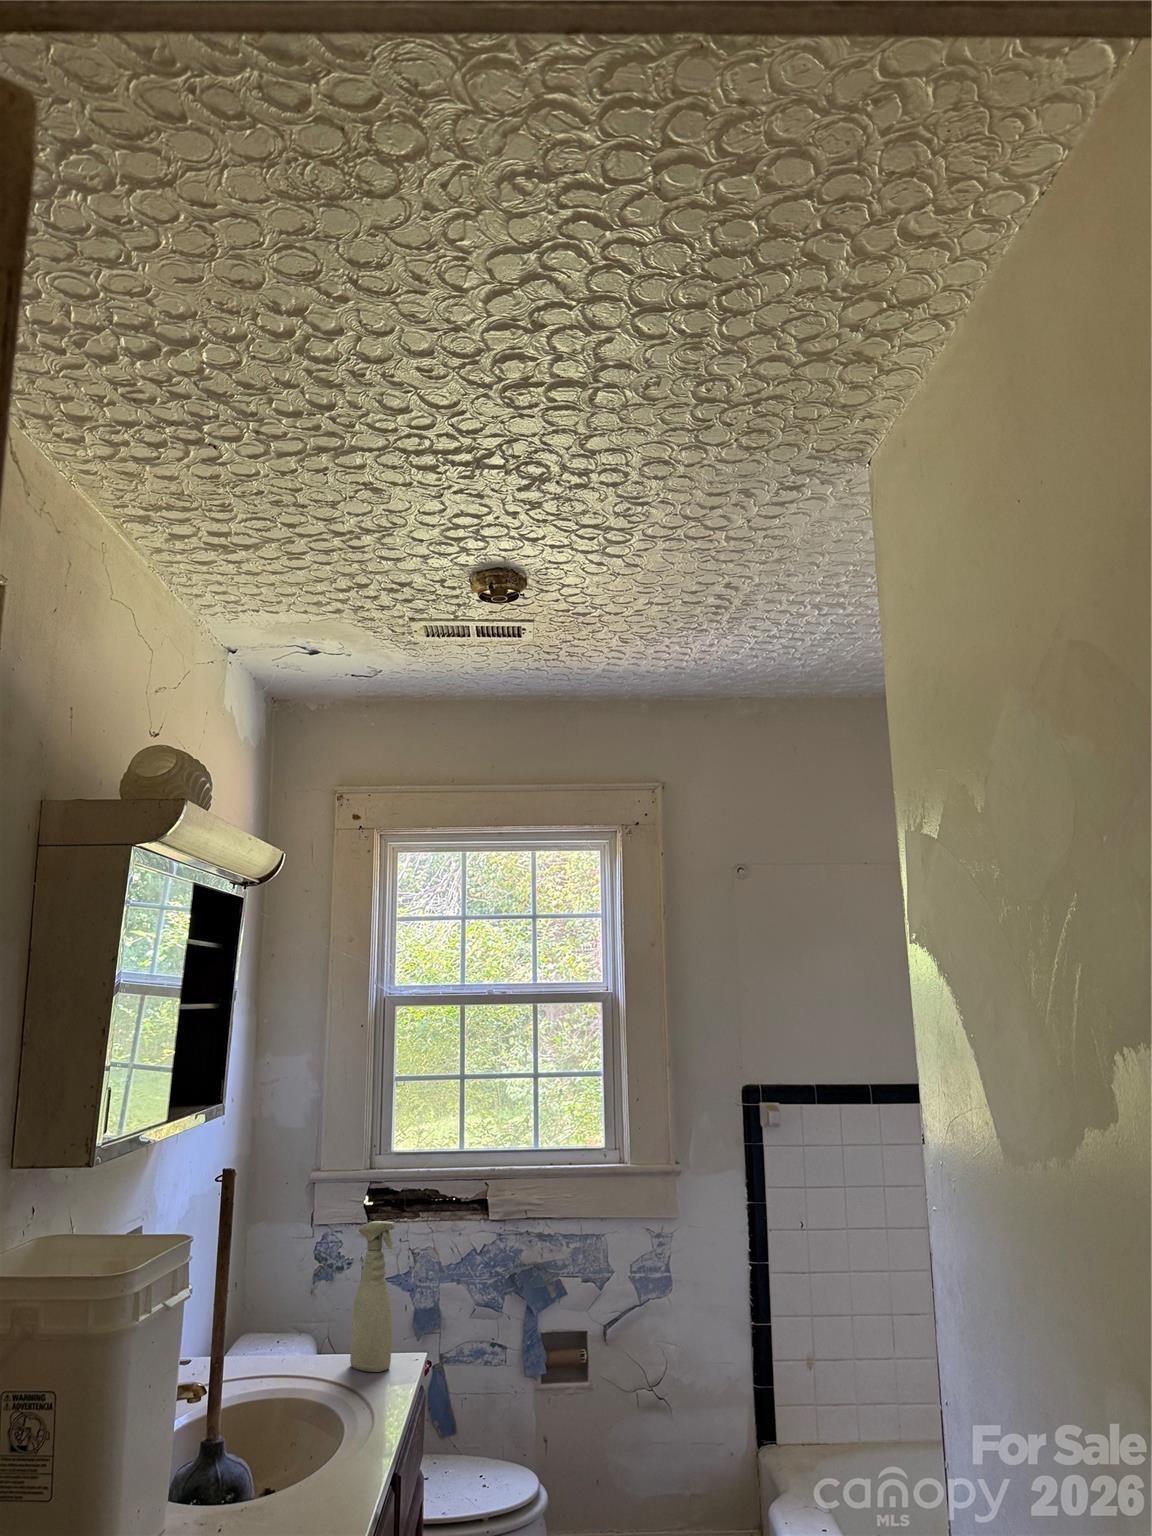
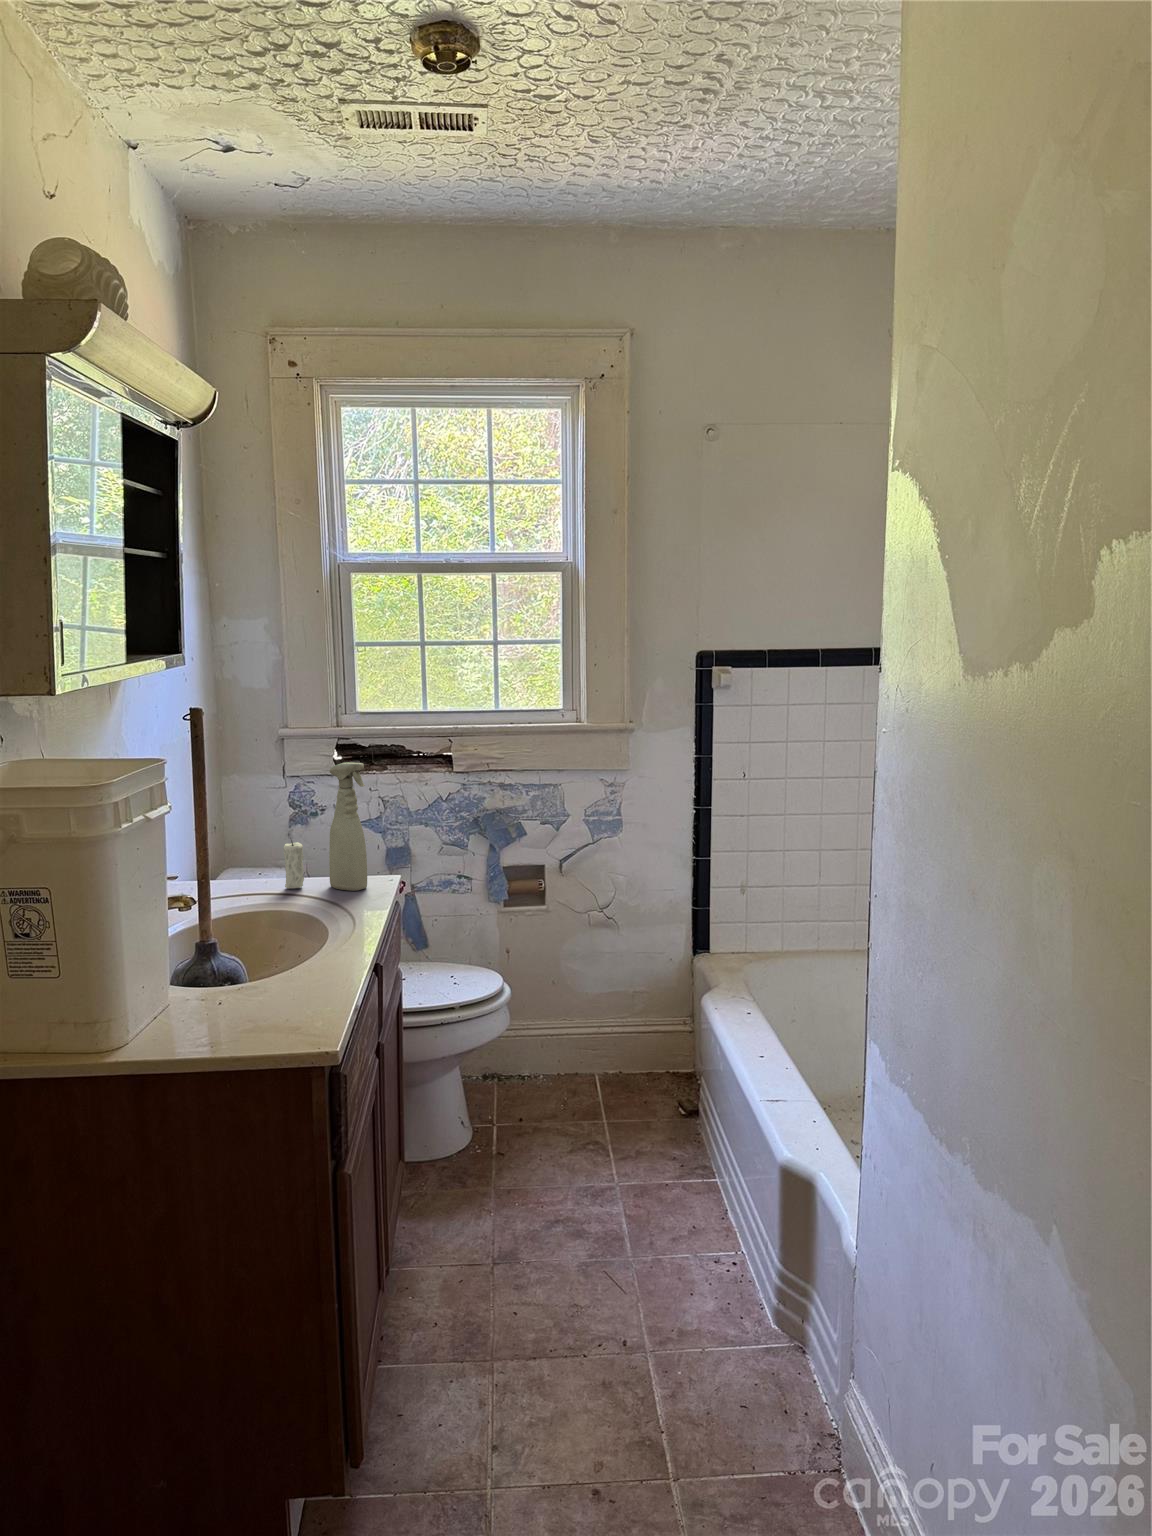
candle: none [302,1303,325,1369] -> present [283,840,304,889]

